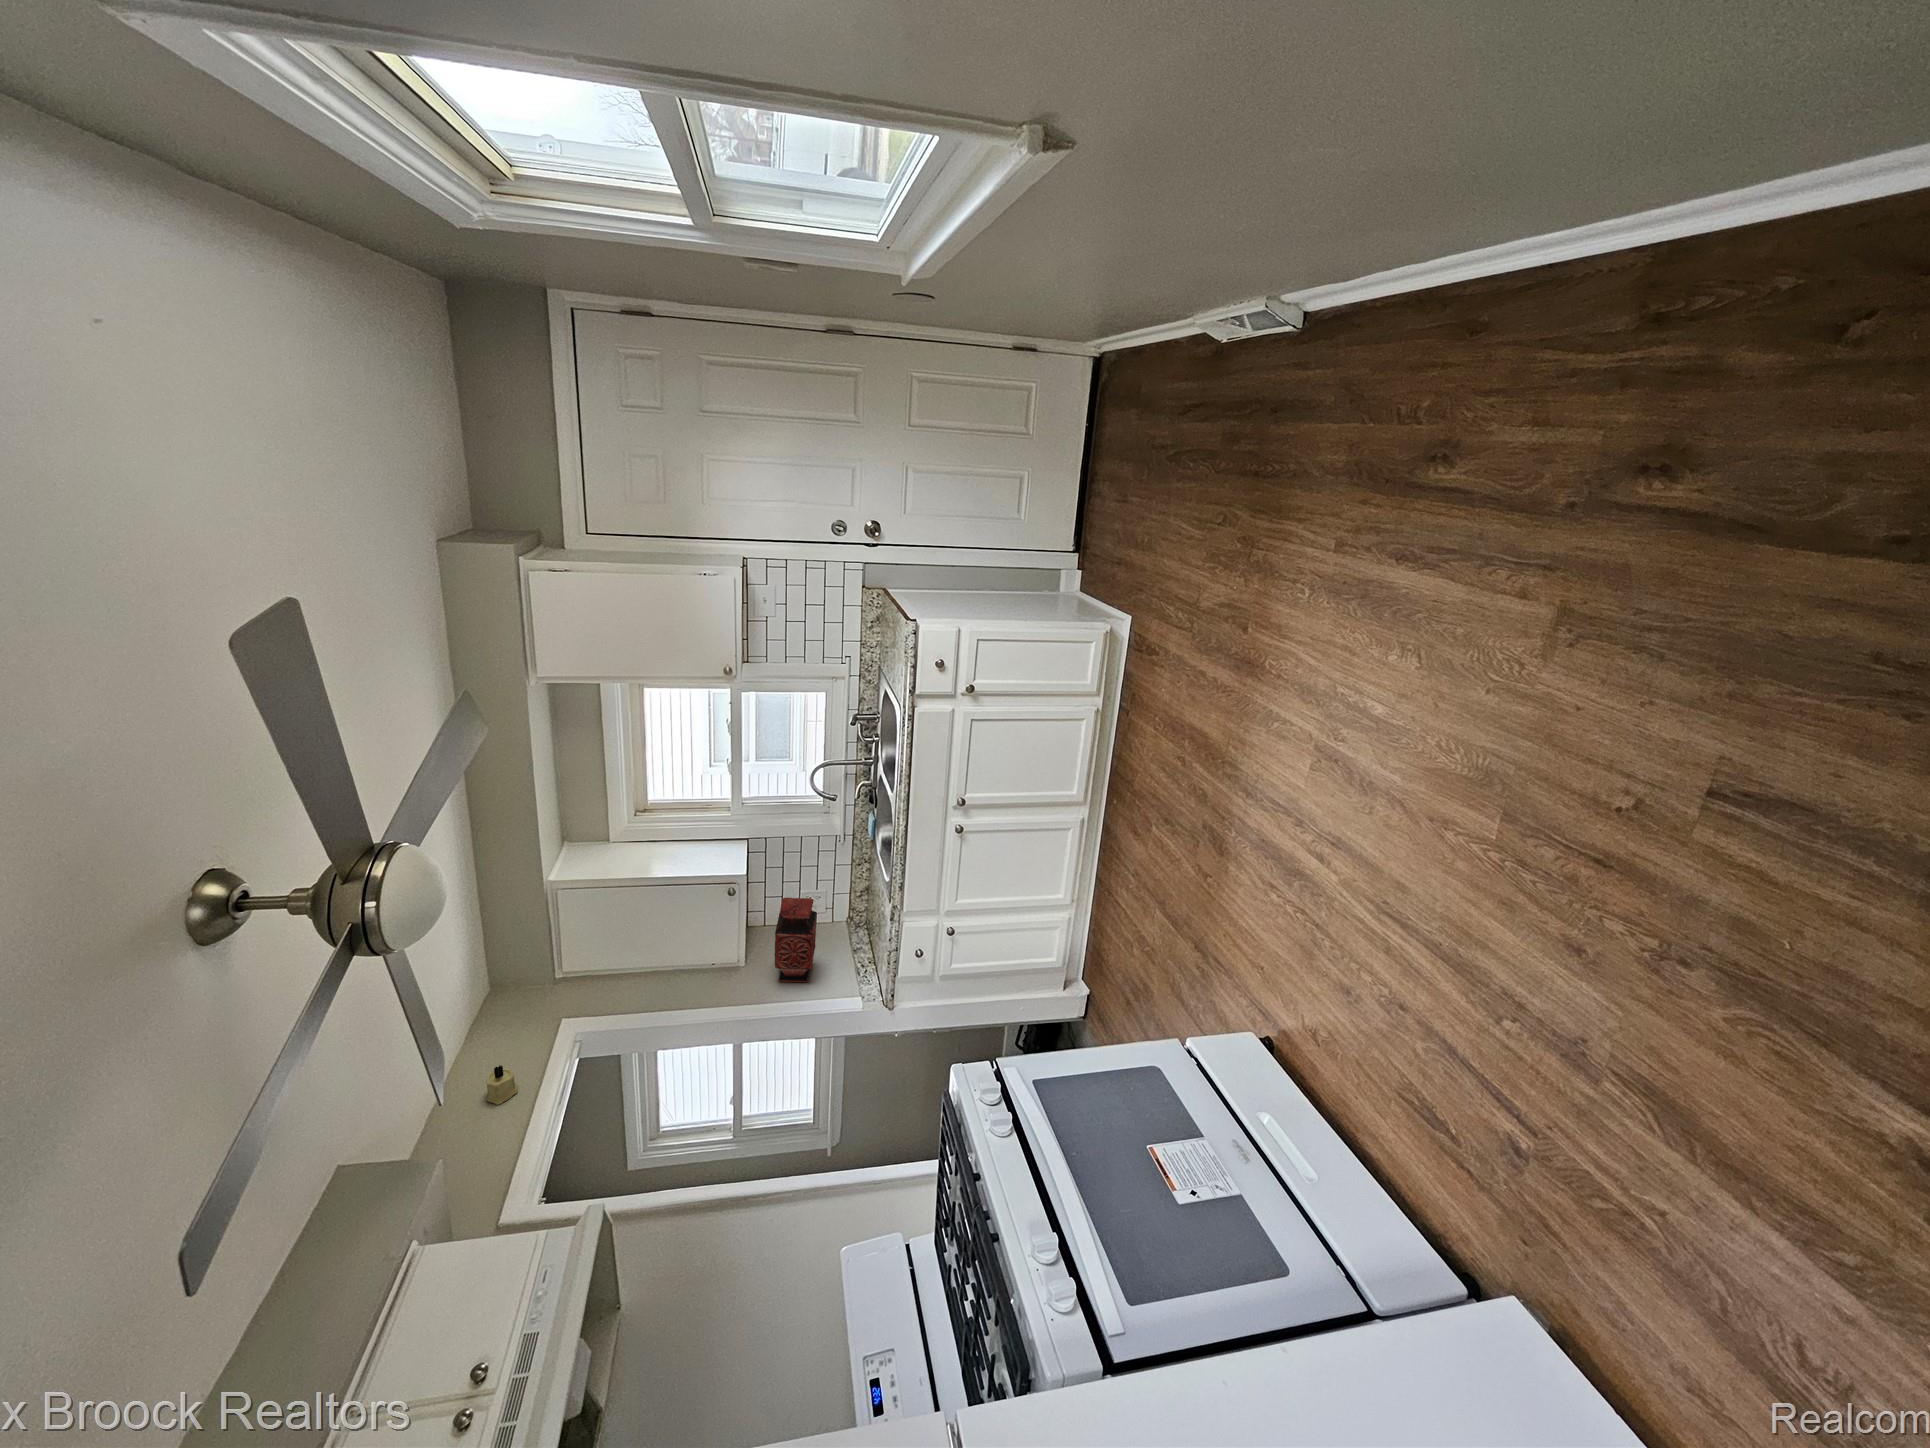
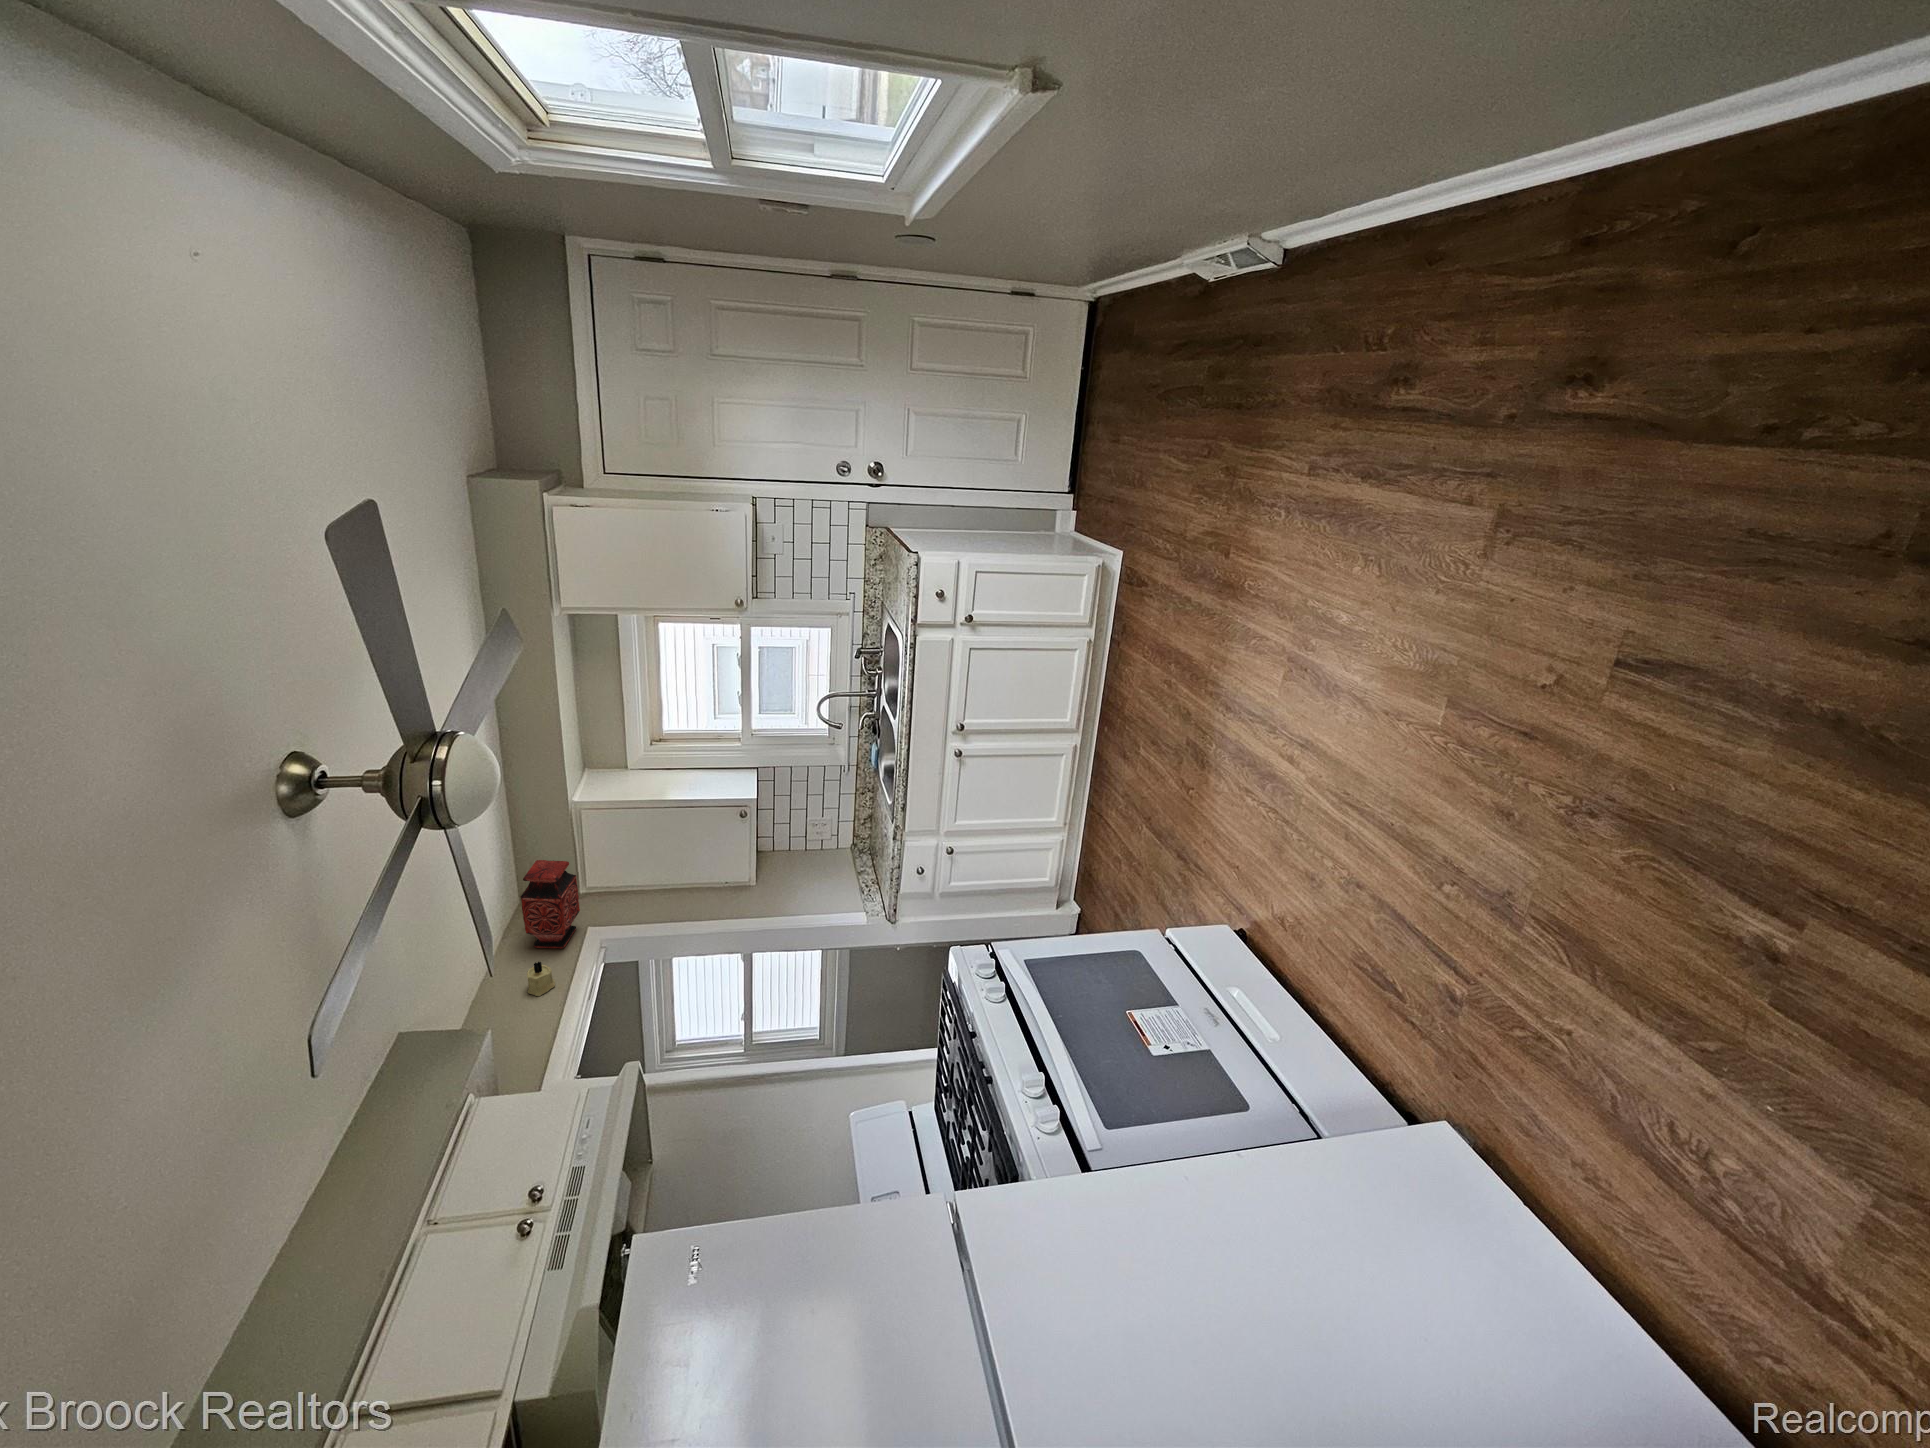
vase: present [775,898,817,982] -> present [521,860,580,949]

